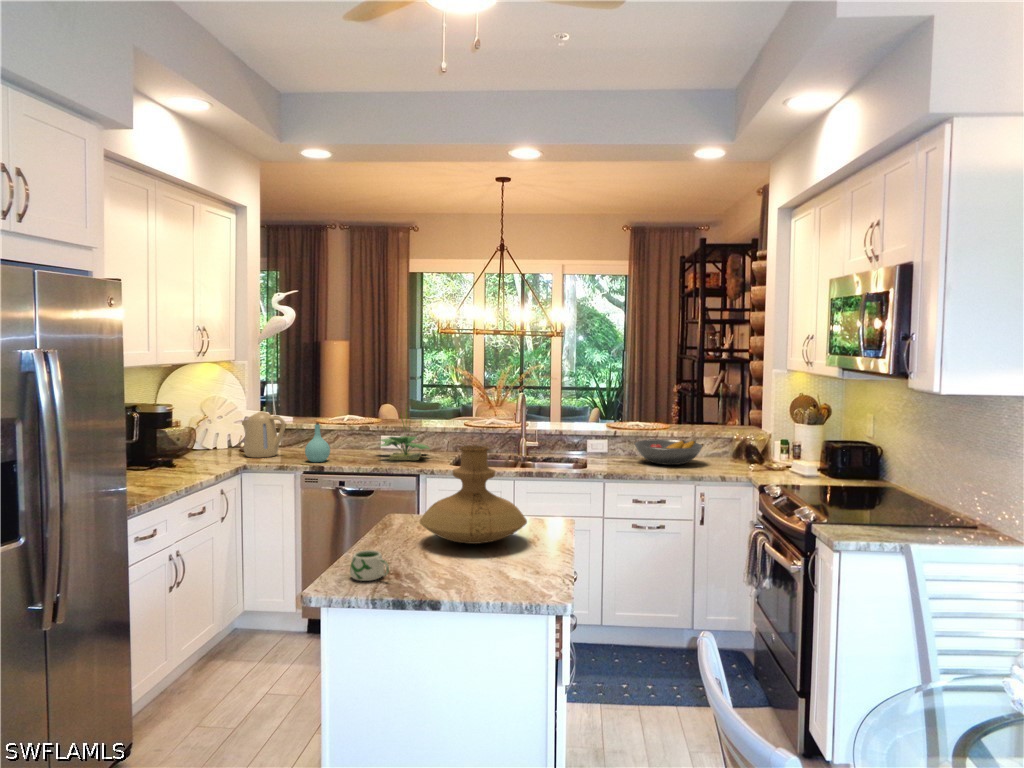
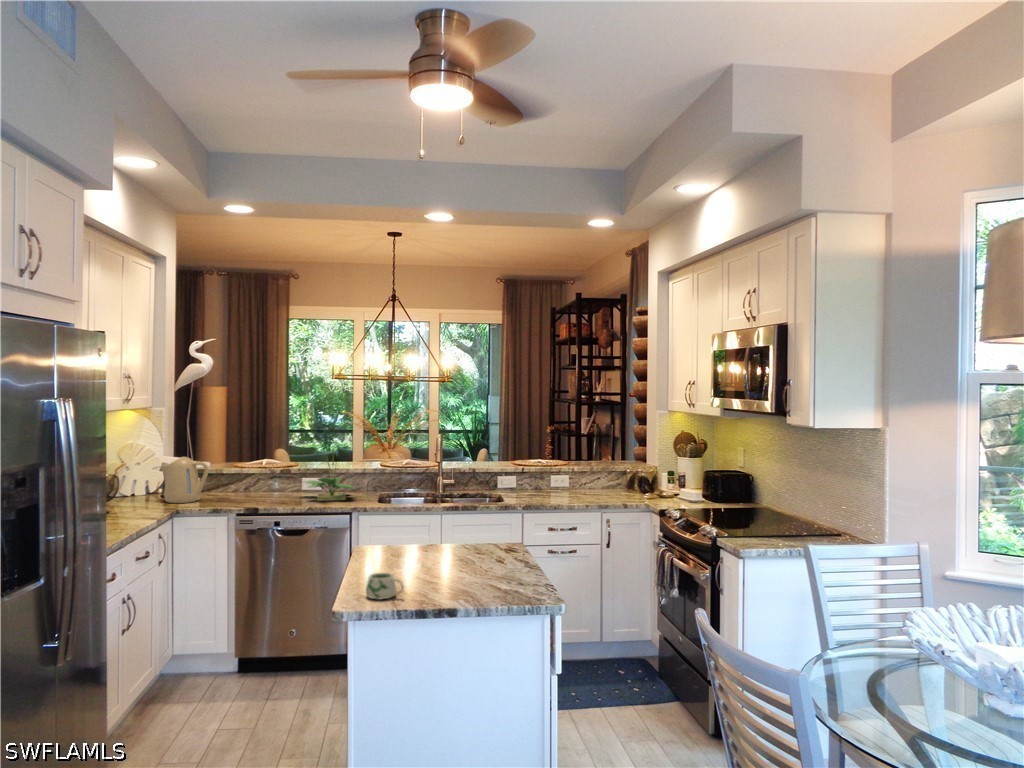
bottle: present [305,422,330,462] -> none [234,466,259,505]
fruit bowl: present [635,439,703,465] -> none [544,474,604,496]
vase: present [420,446,527,544] -> none [403,479,498,566]

